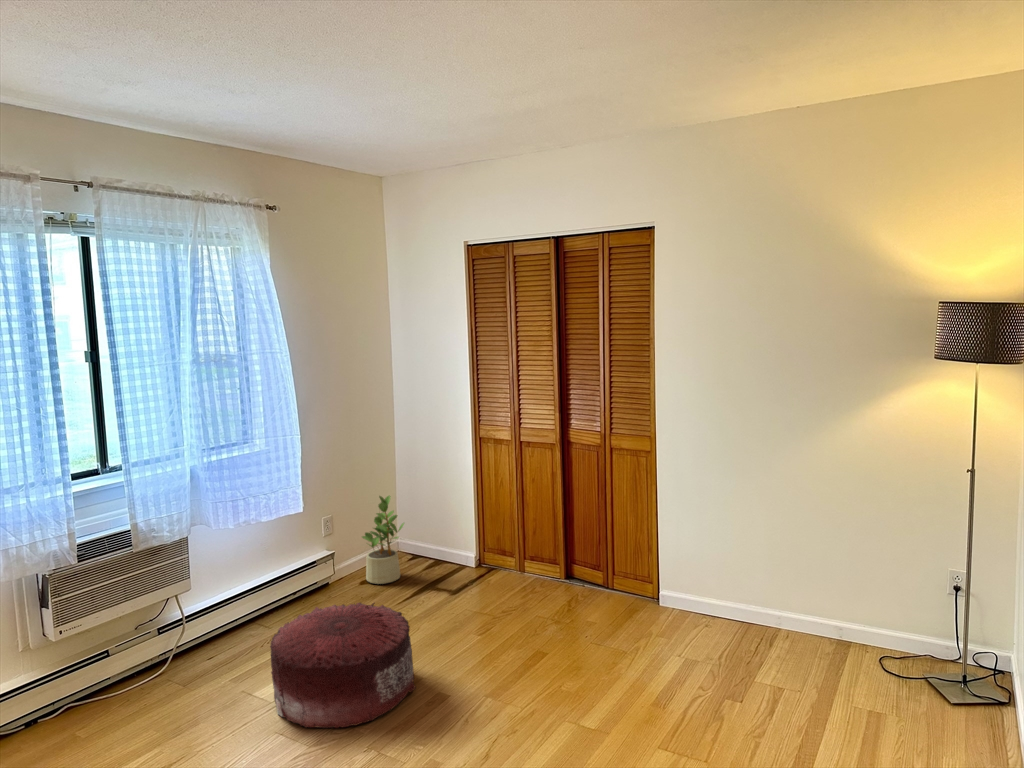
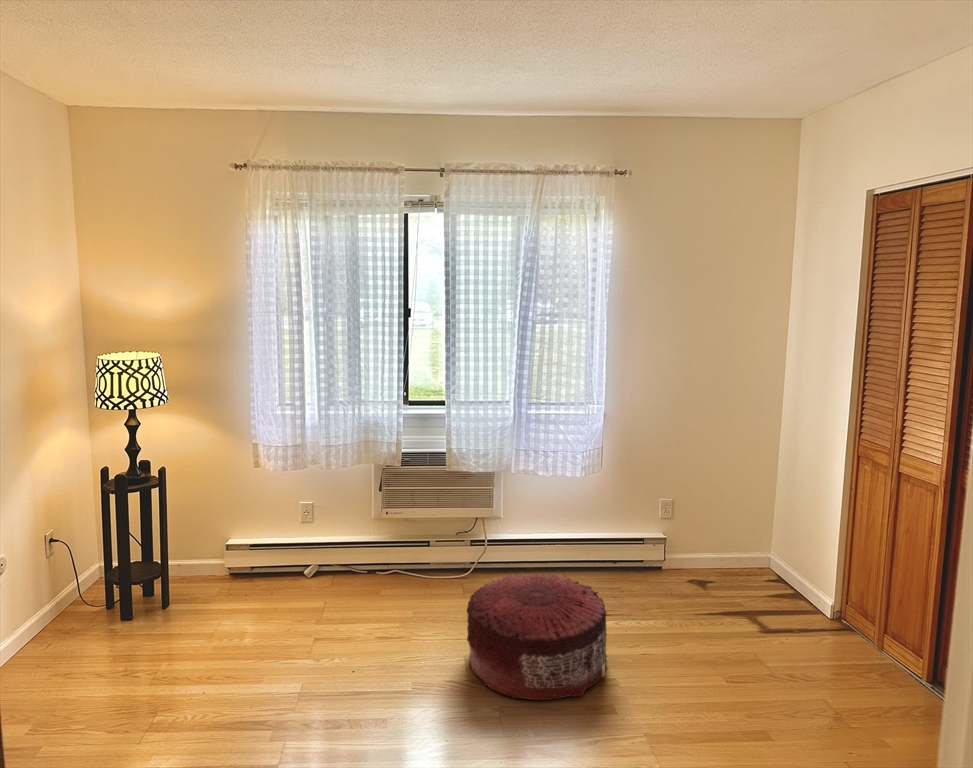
potted plant: present [362,495,404,584] -> none [697,492,747,591]

